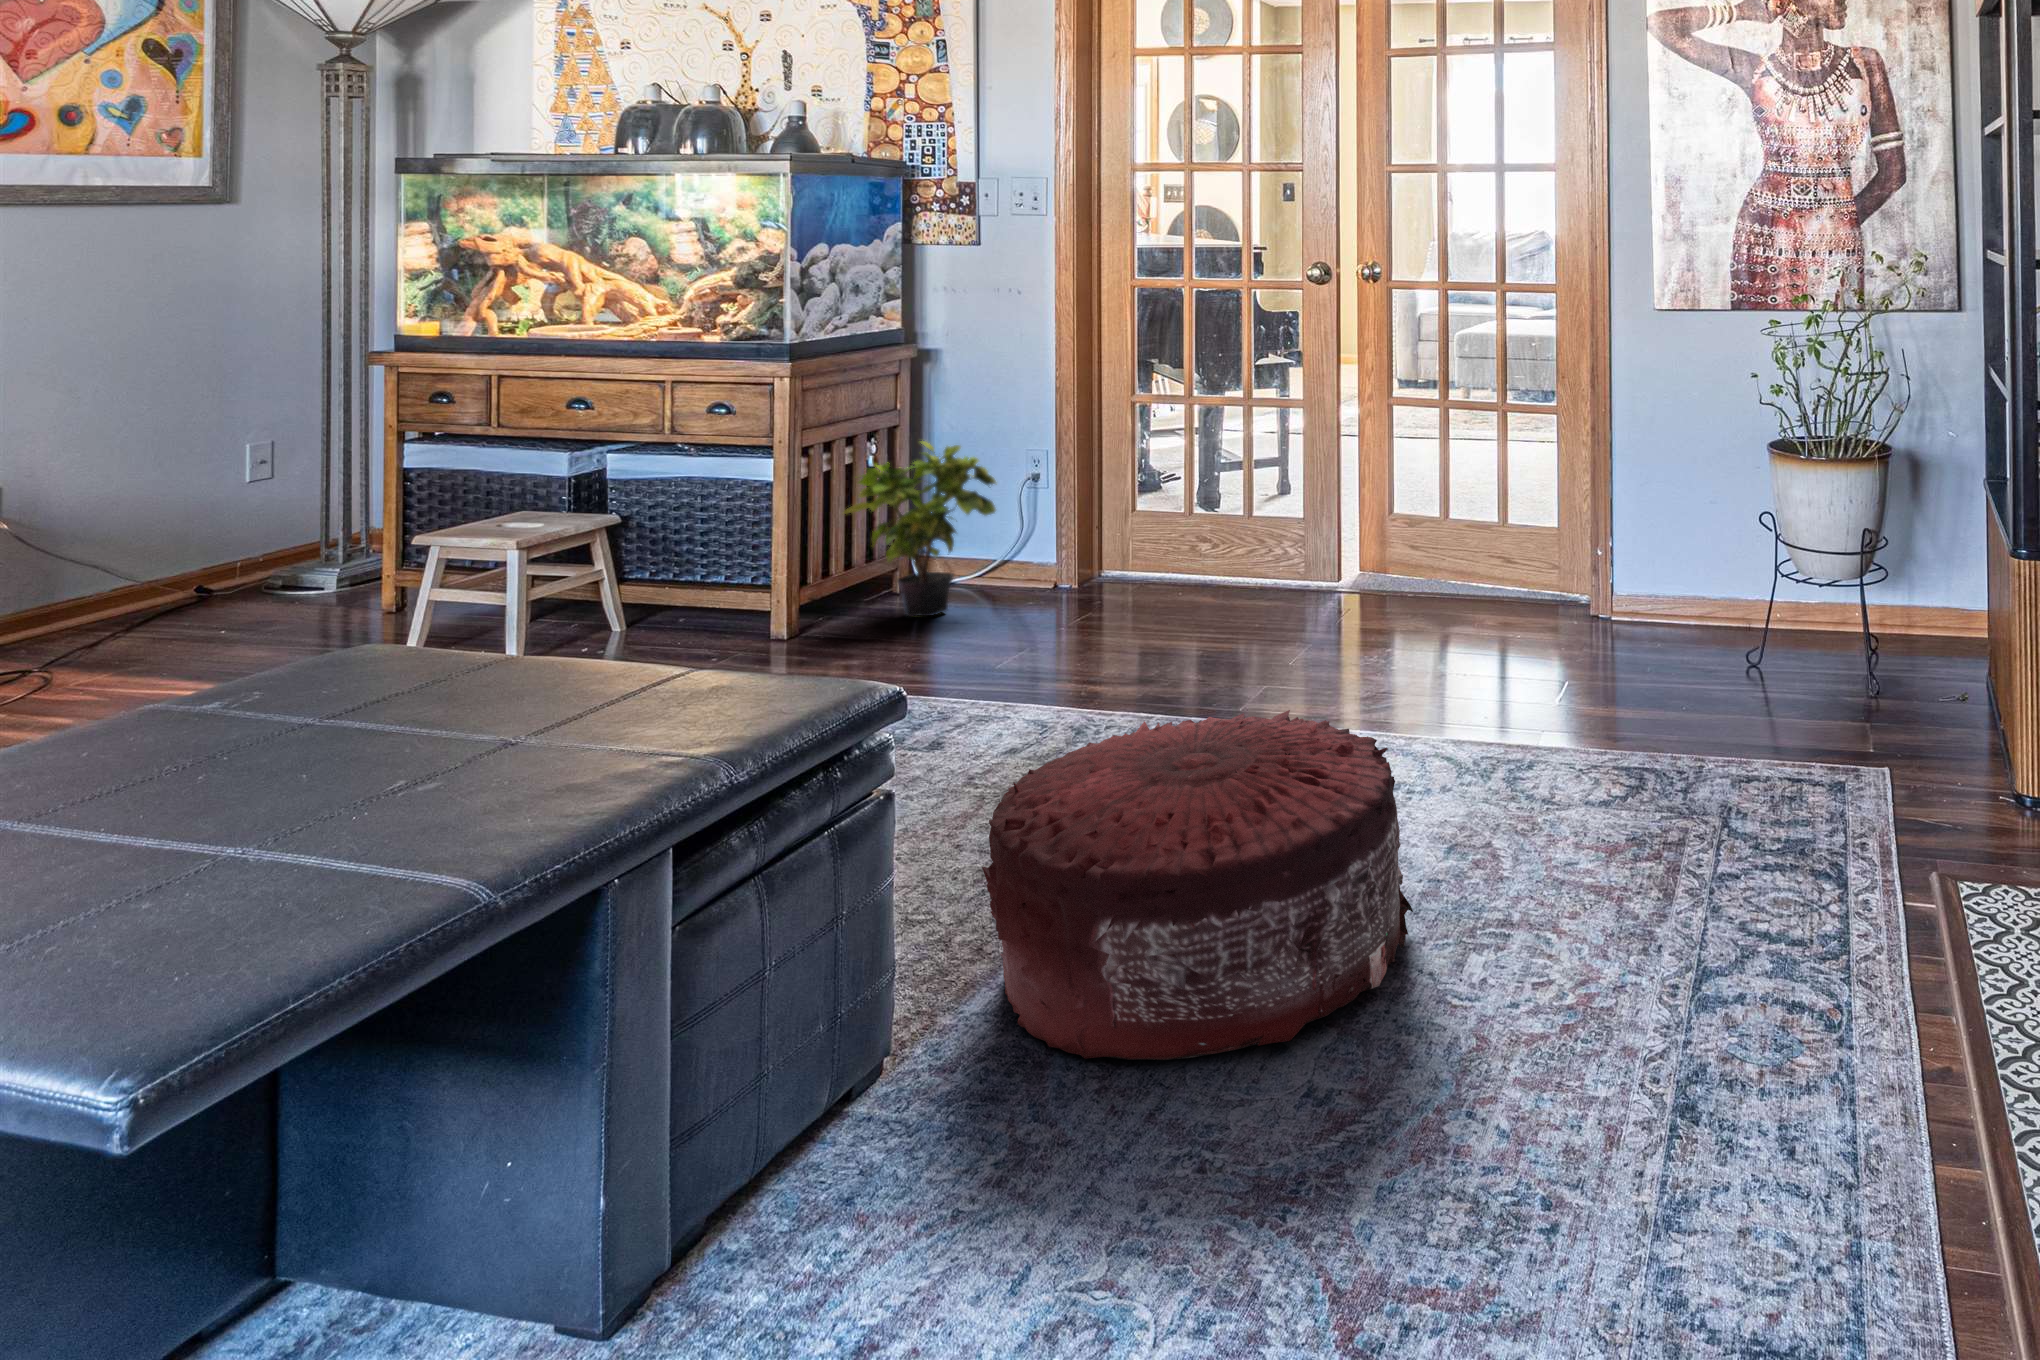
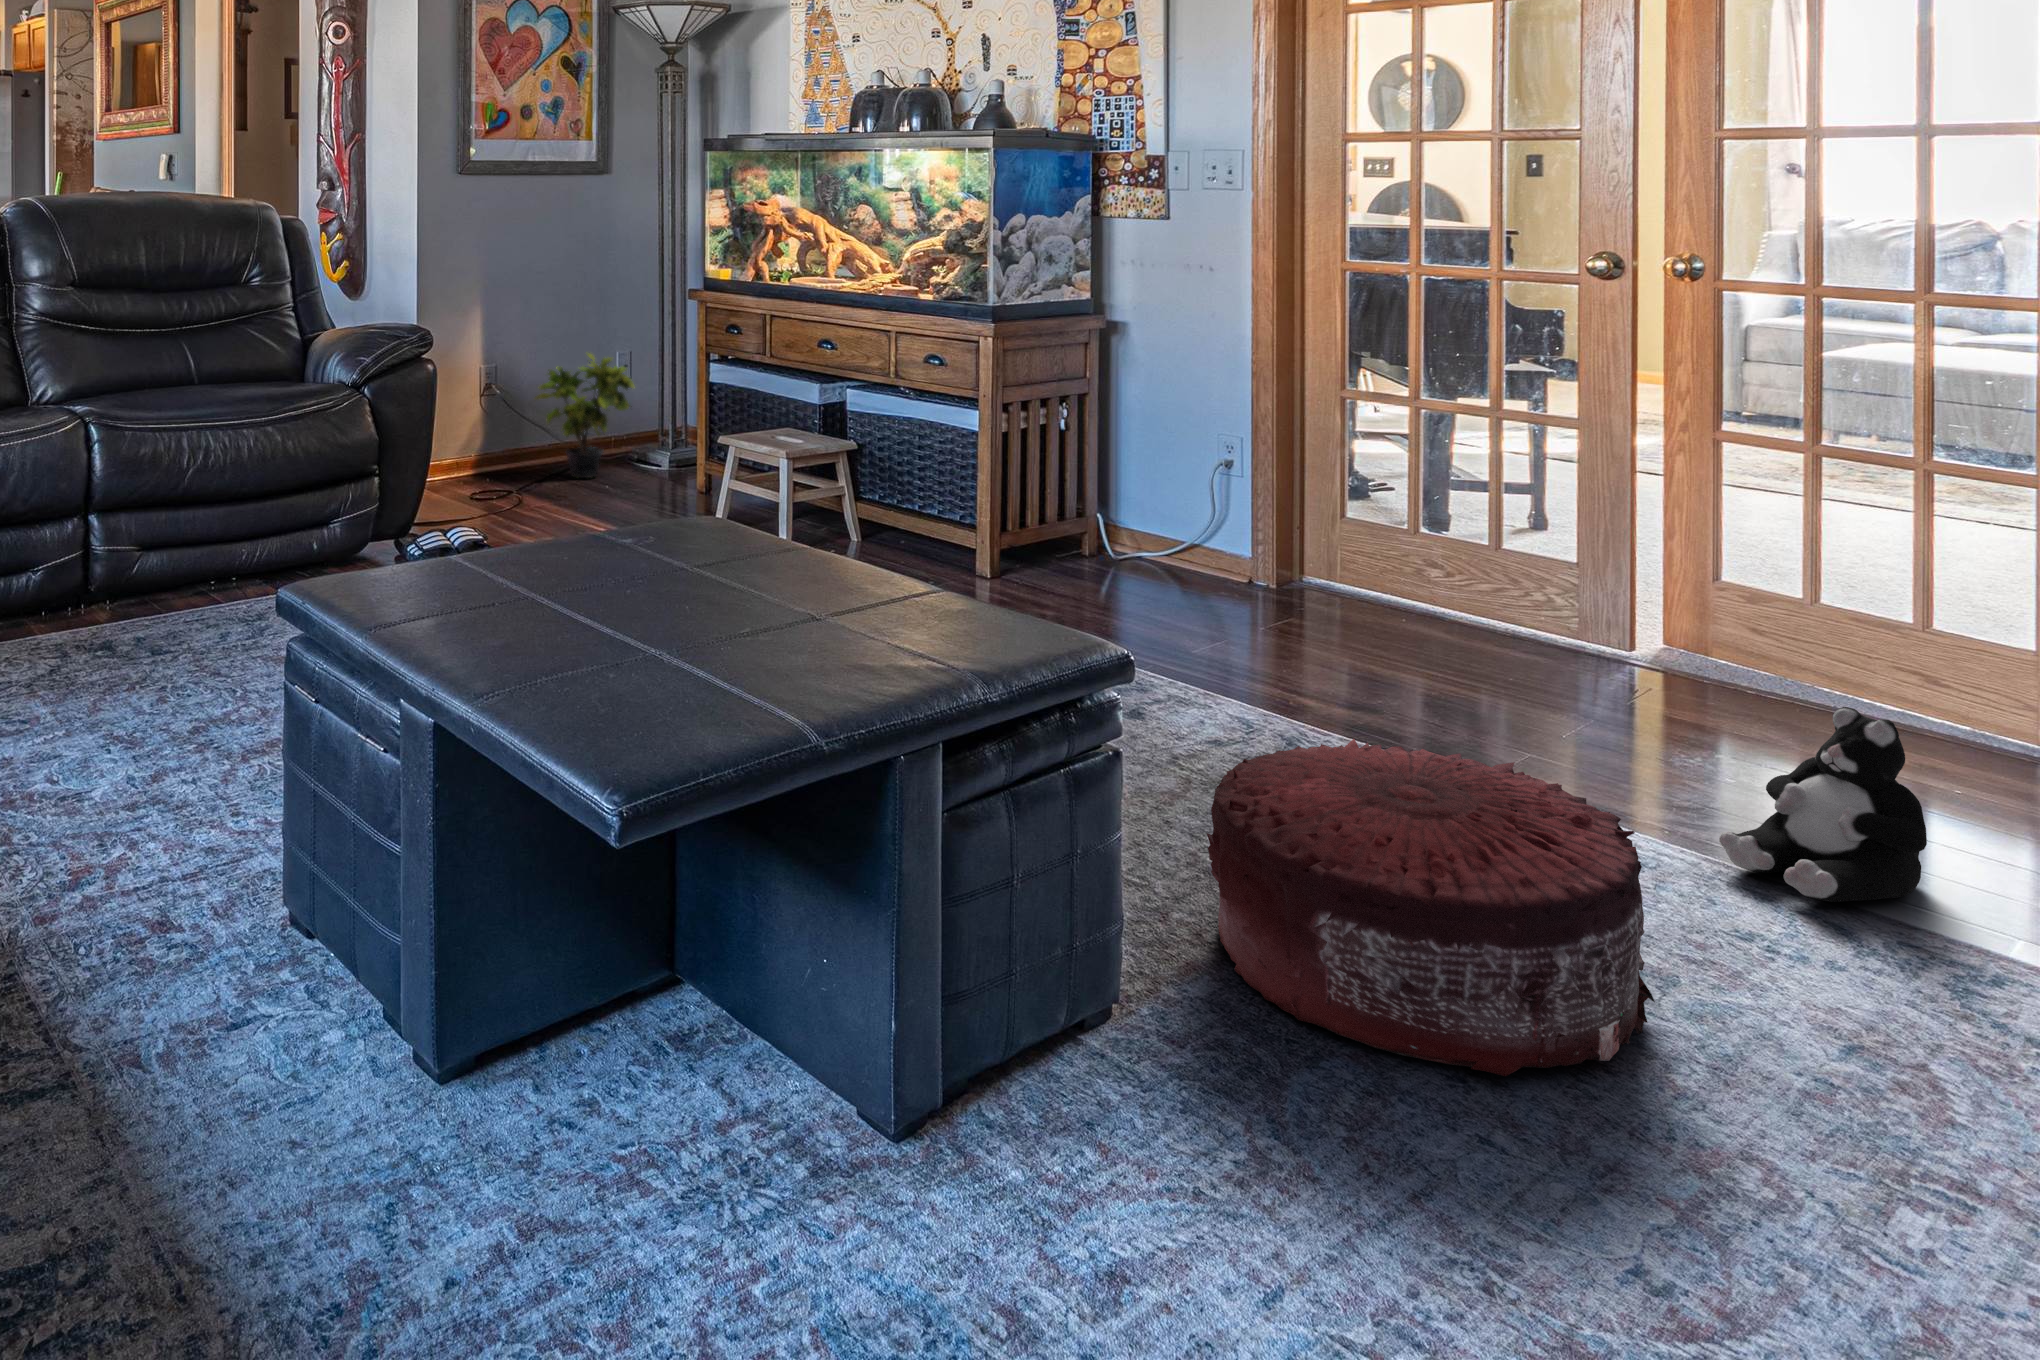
potted plant: present [843,442,996,616] -> present [535,353,634,478]
plush toy: none [1452,610,1584,780] -> present [1719,707,1927,902]

